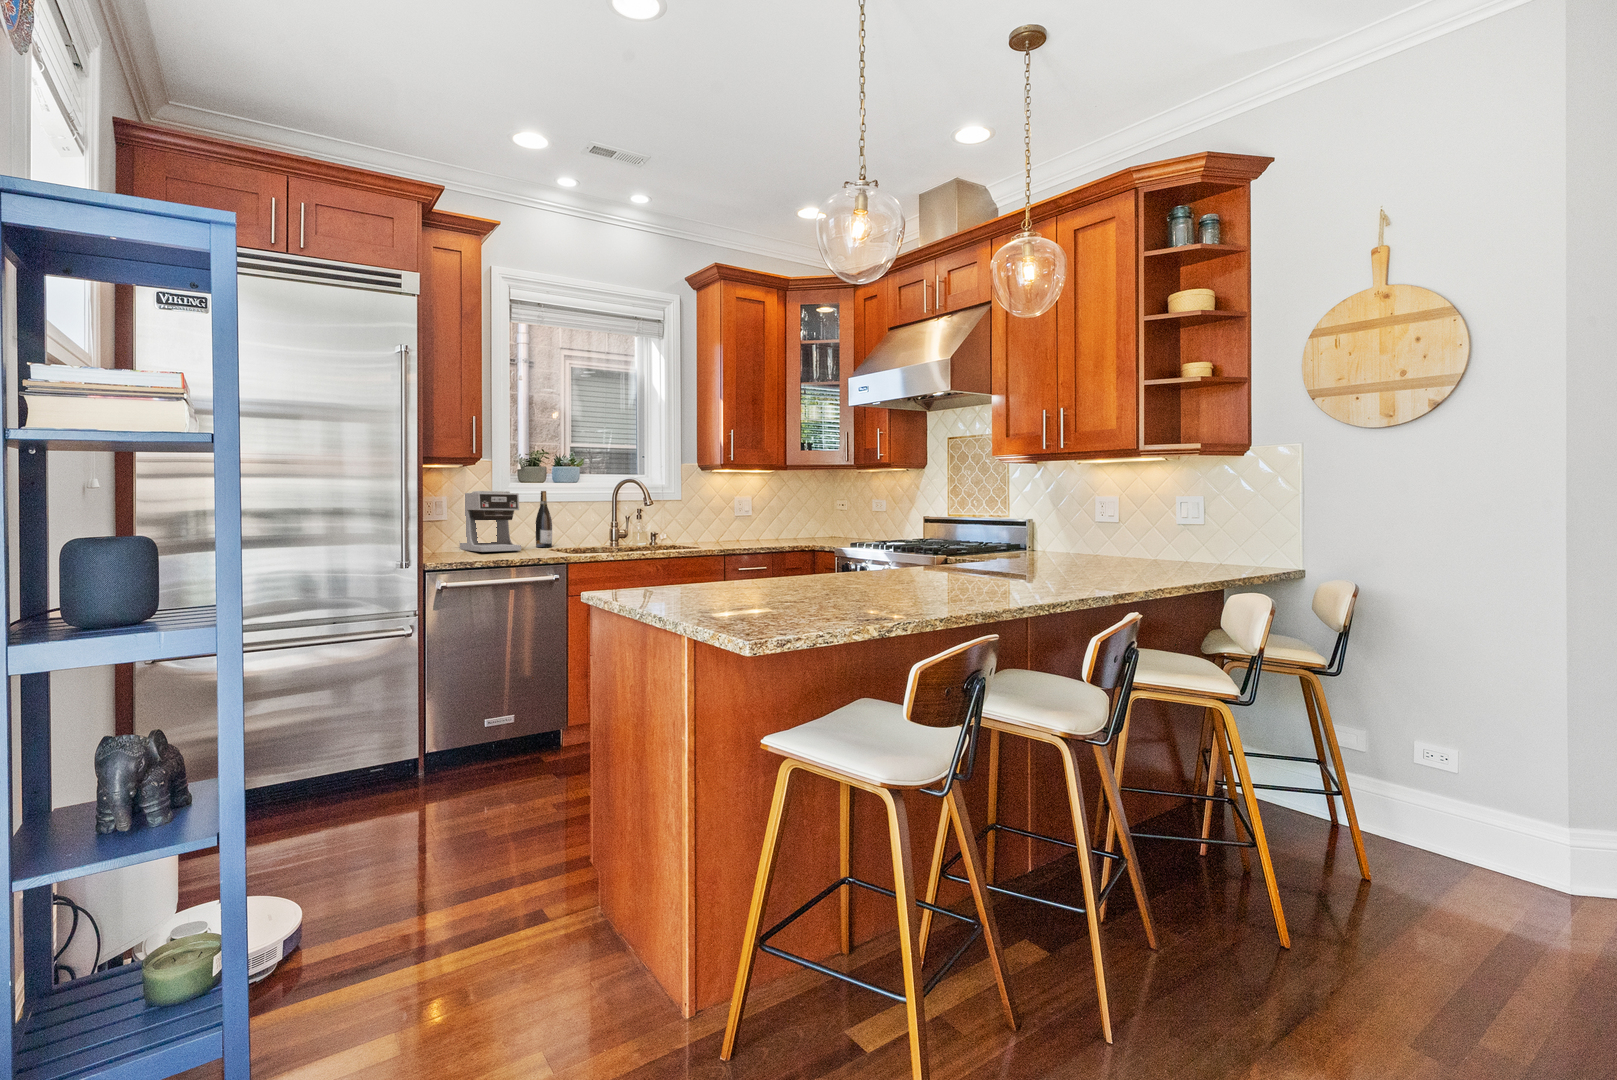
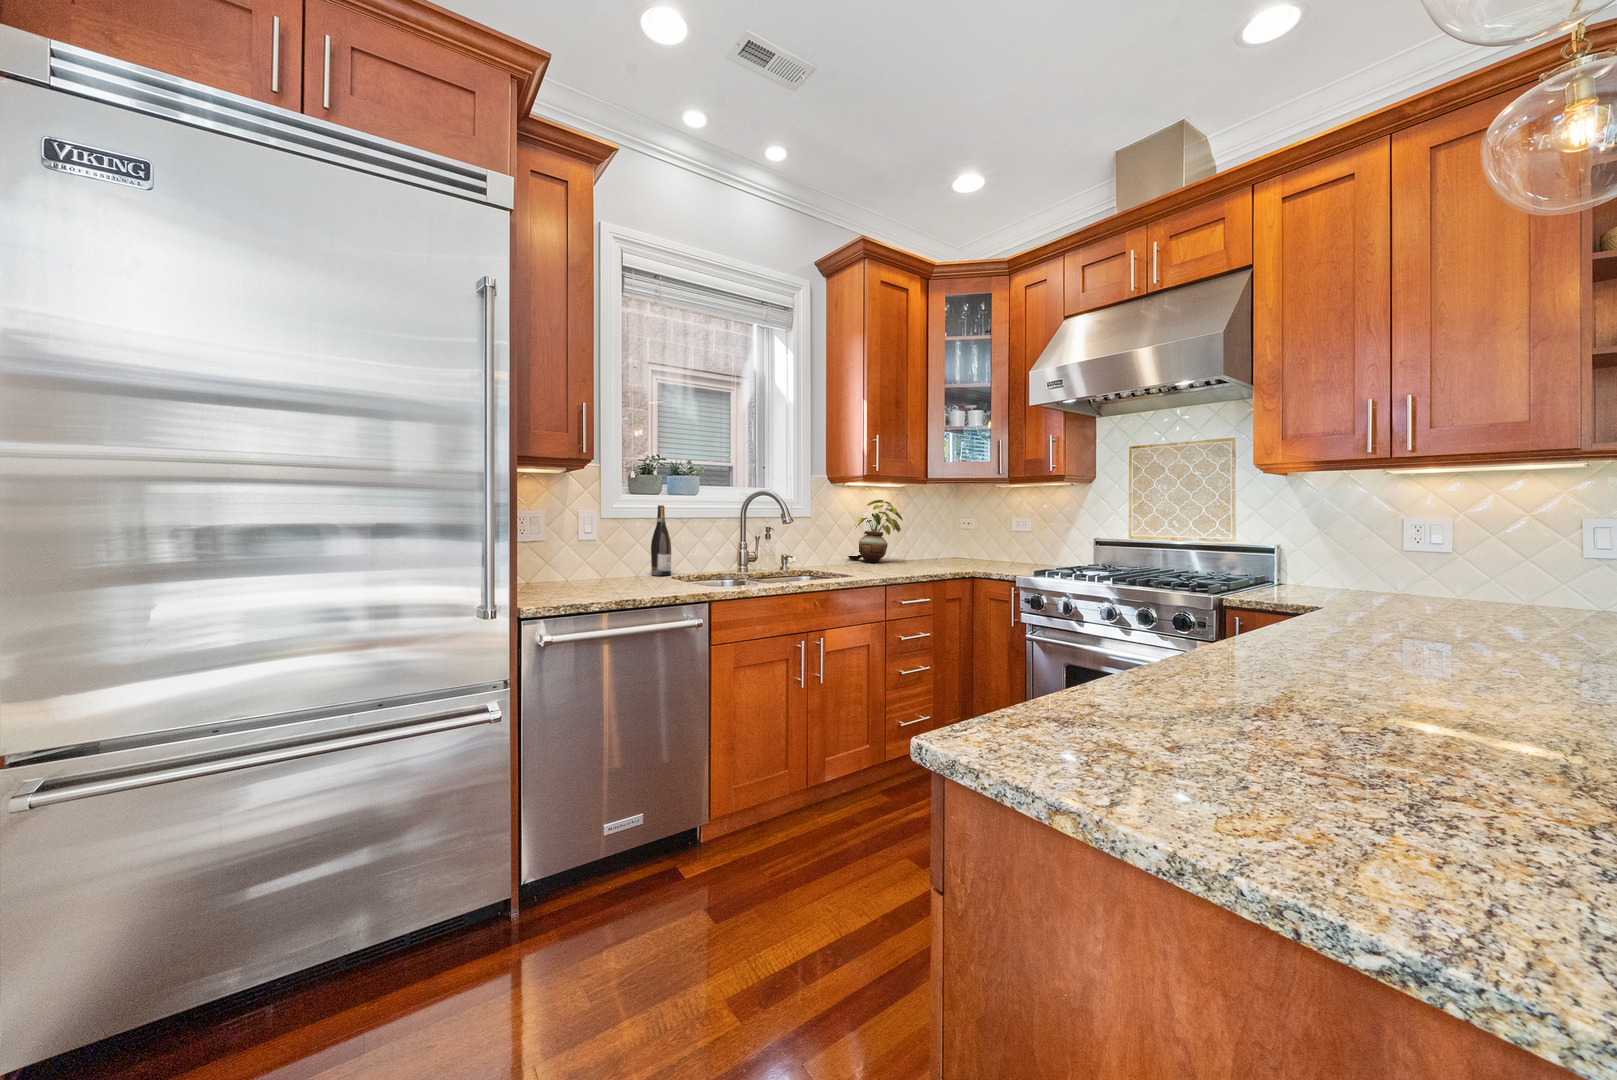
potted plant: none [721,484,768,539] -> present [848,500,903,562]
coffee maker: present [460,491,521,552] -> none [558,505,639,585]

